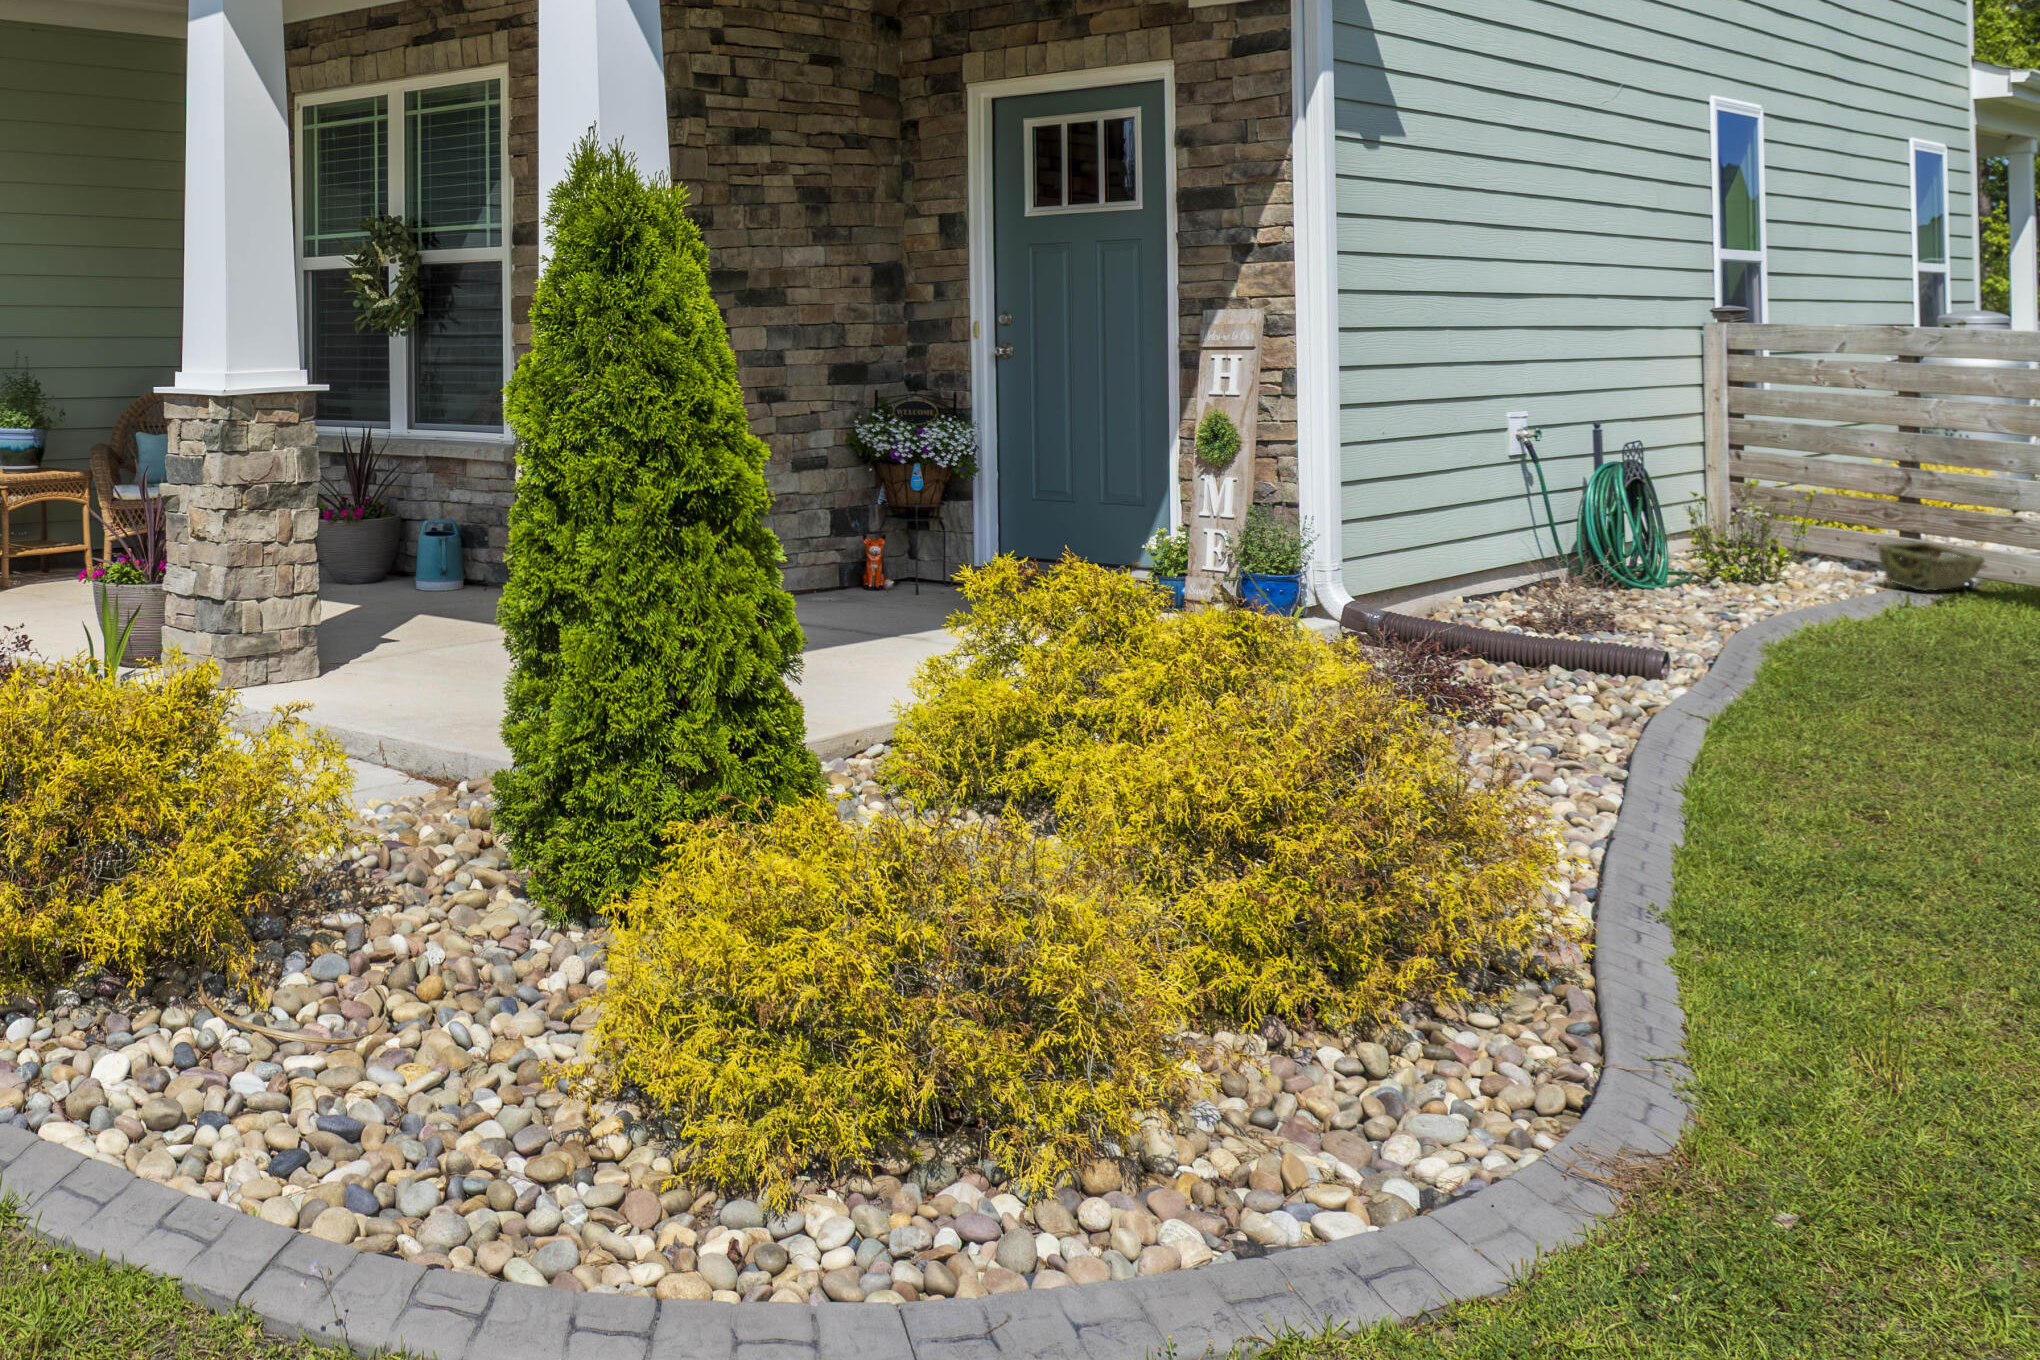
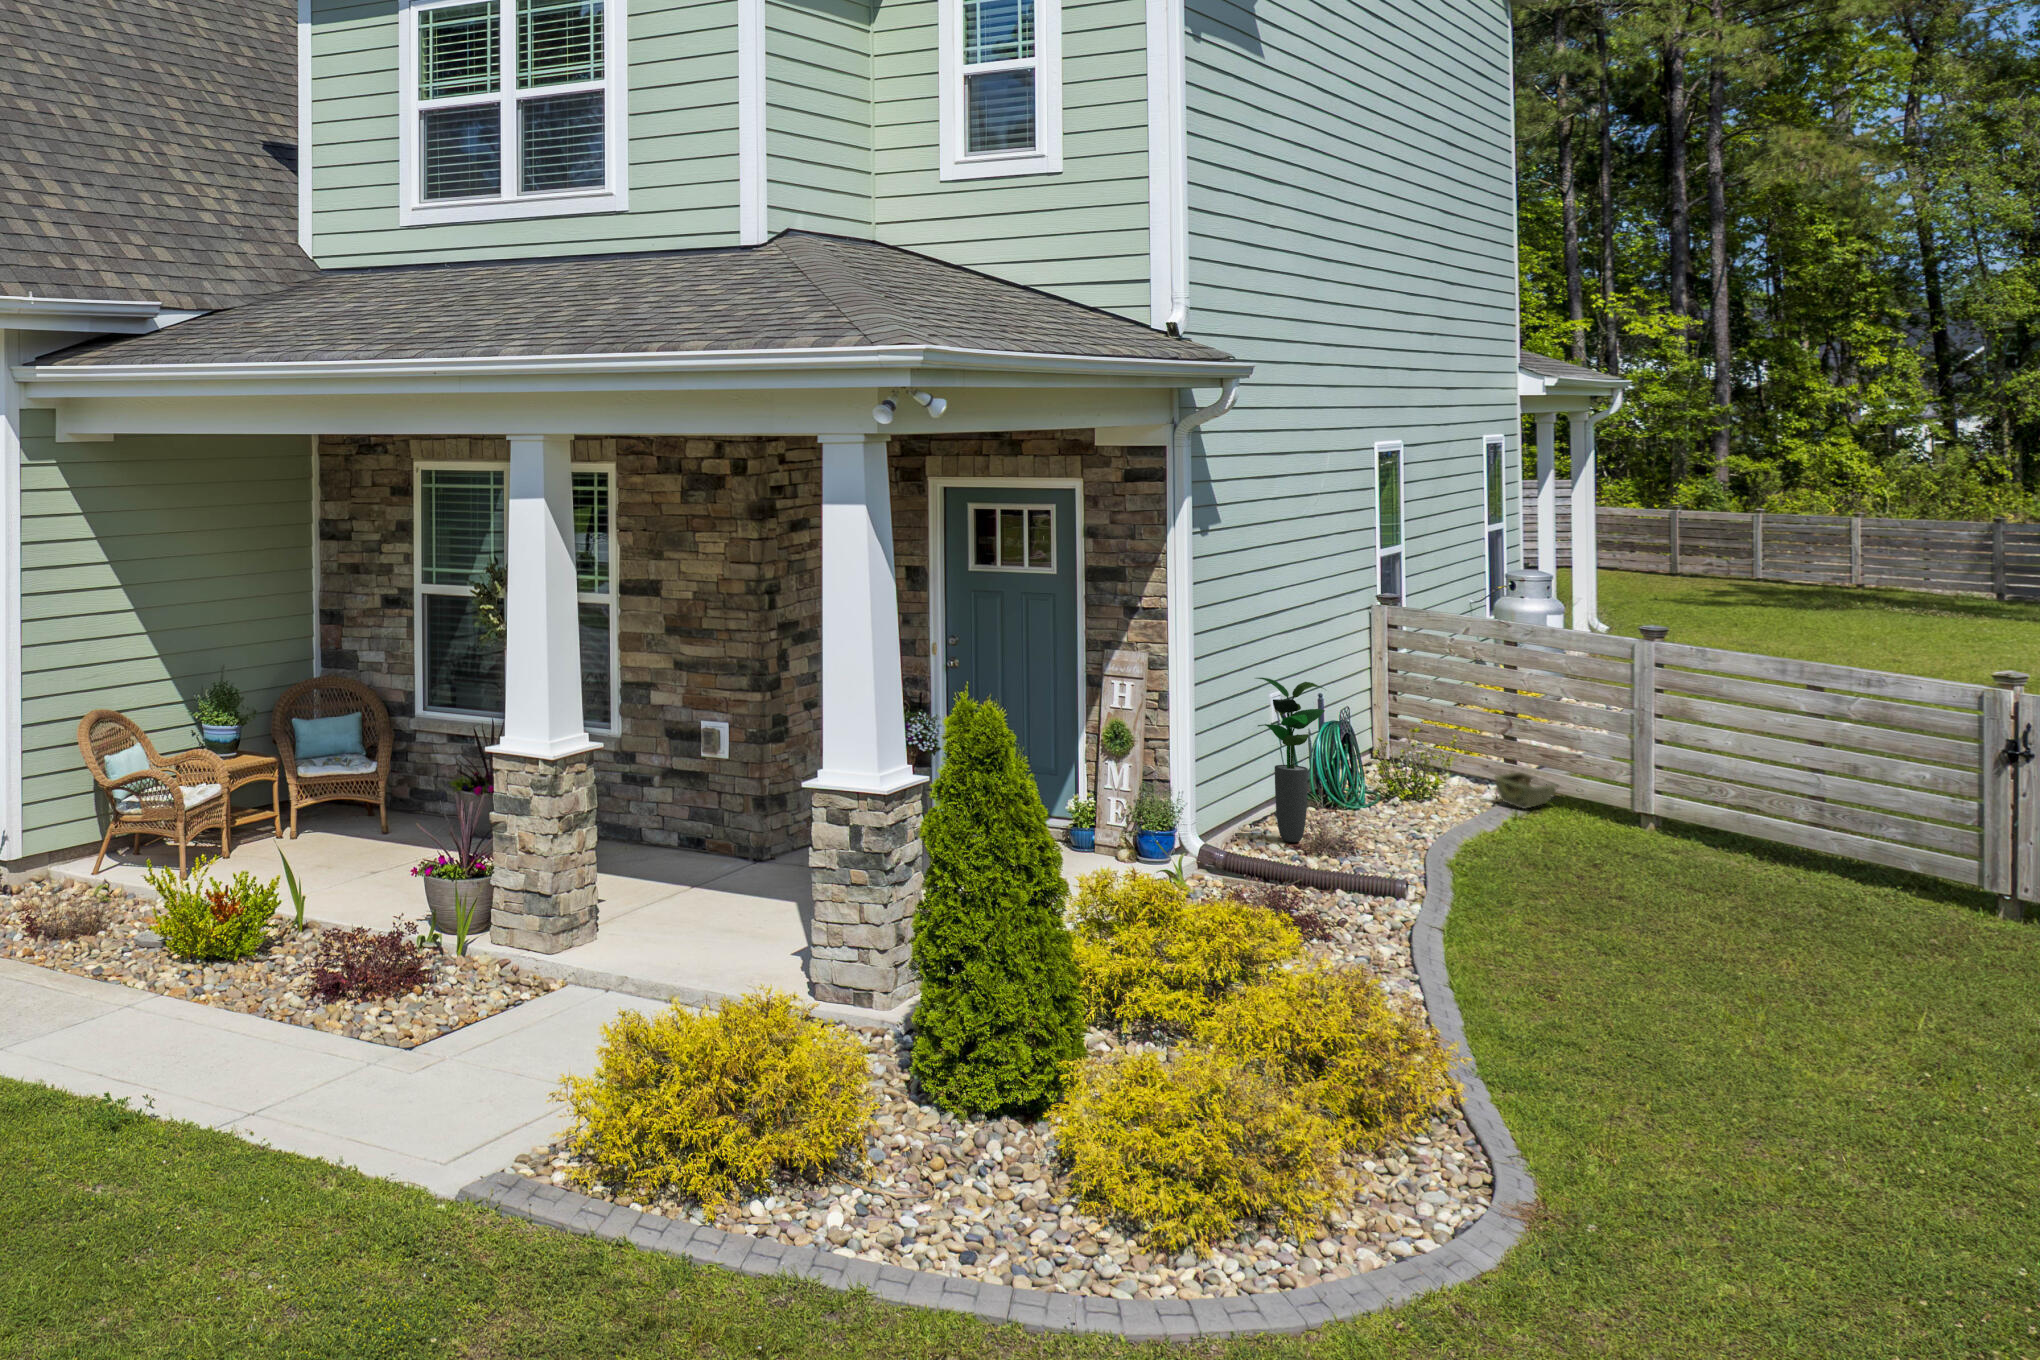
potted plant: none [1459,372,1579,613] -> present [1256,678,1325,842]

